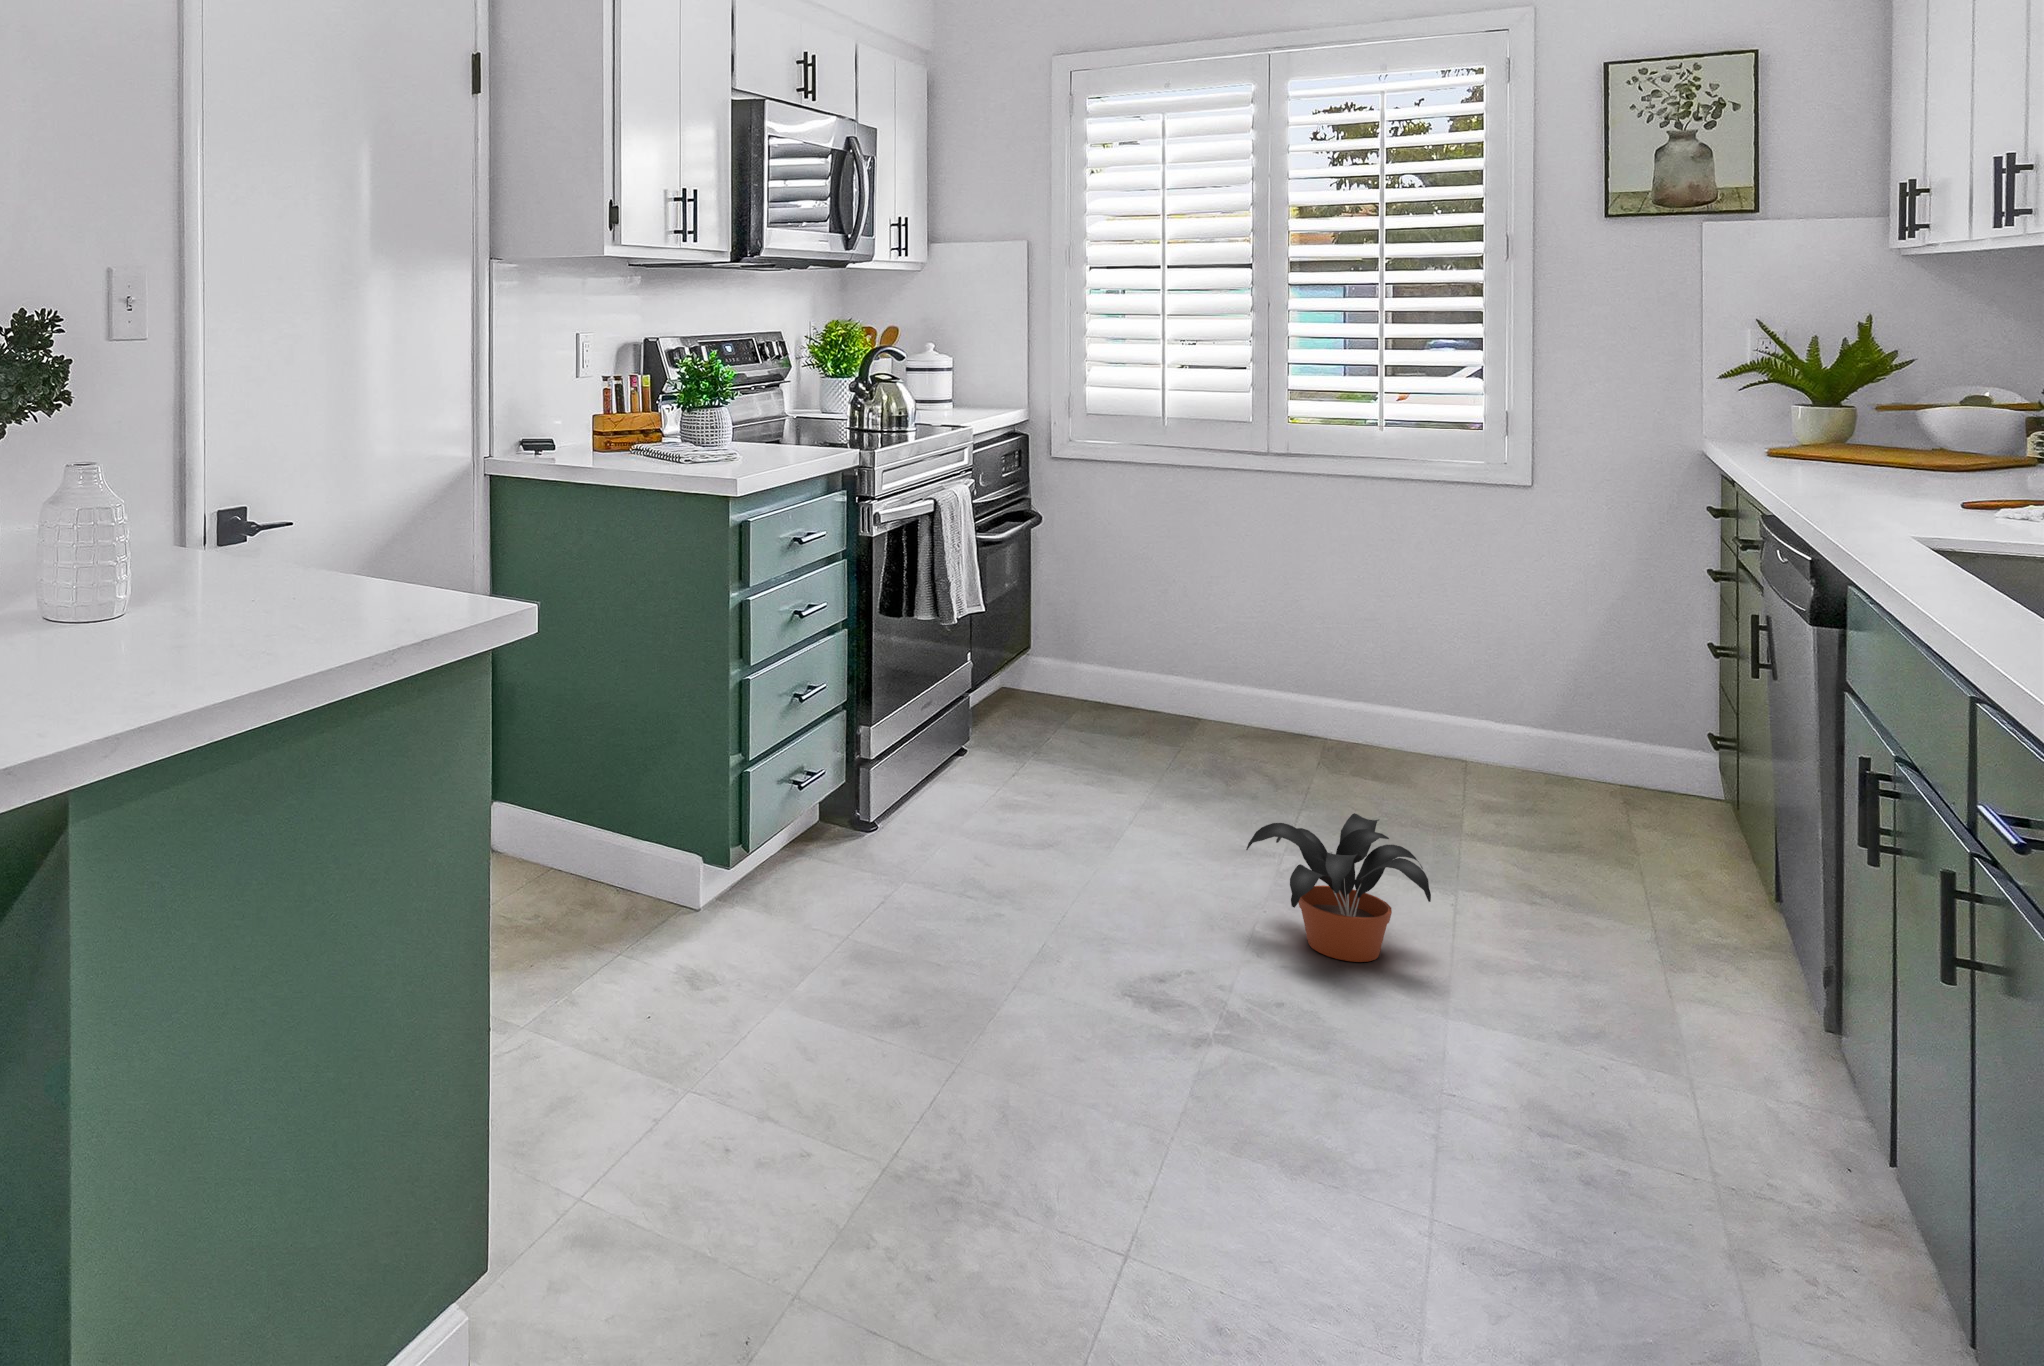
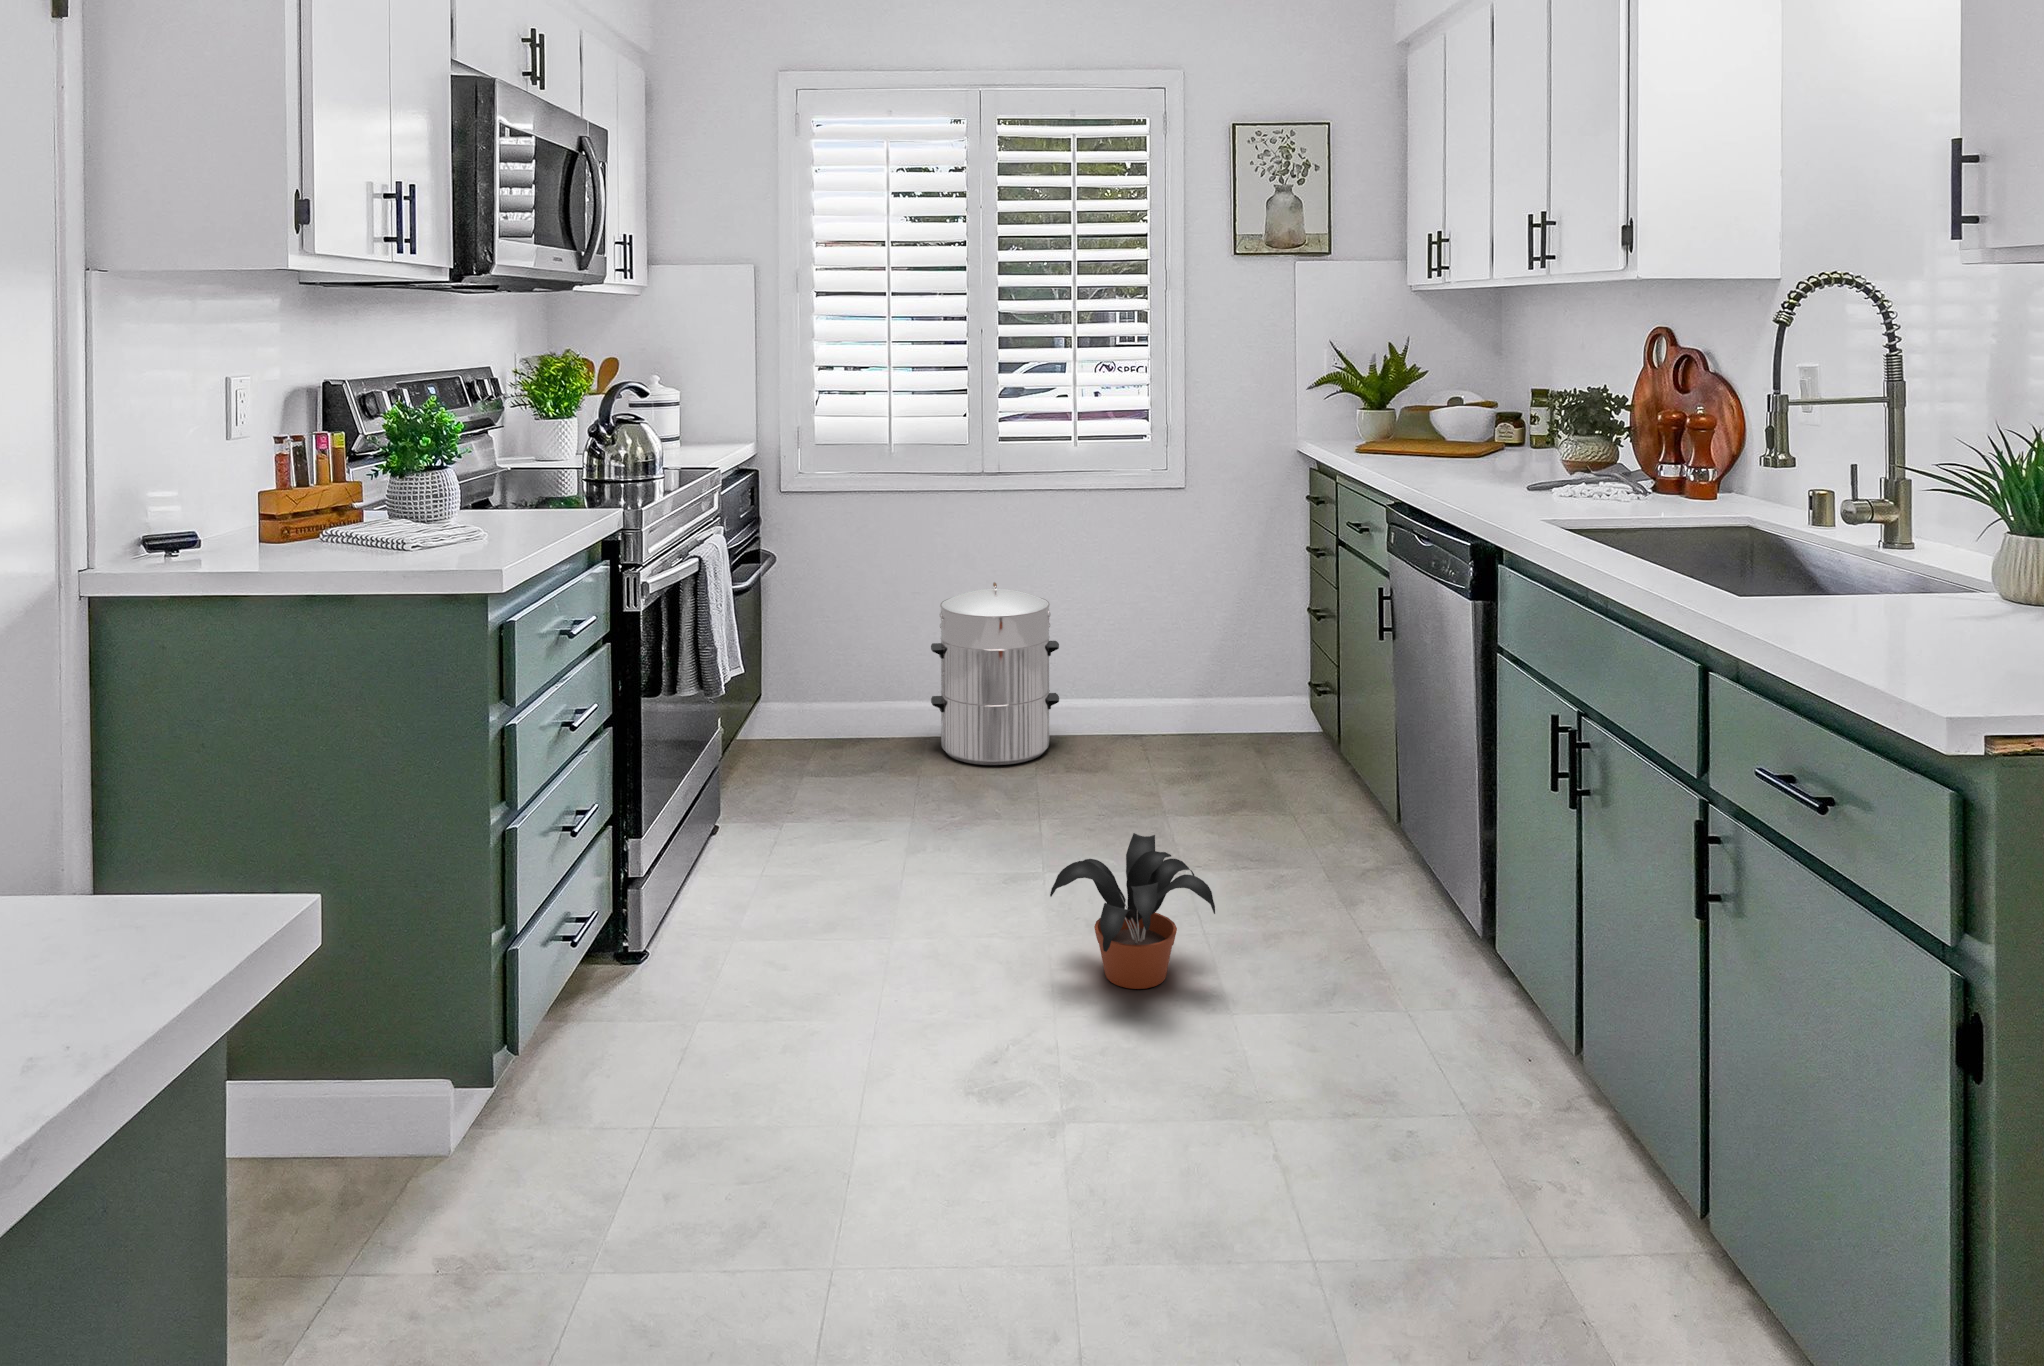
waste bin: none [1202,570,1354,760] -> present [931,582,1059,765]

